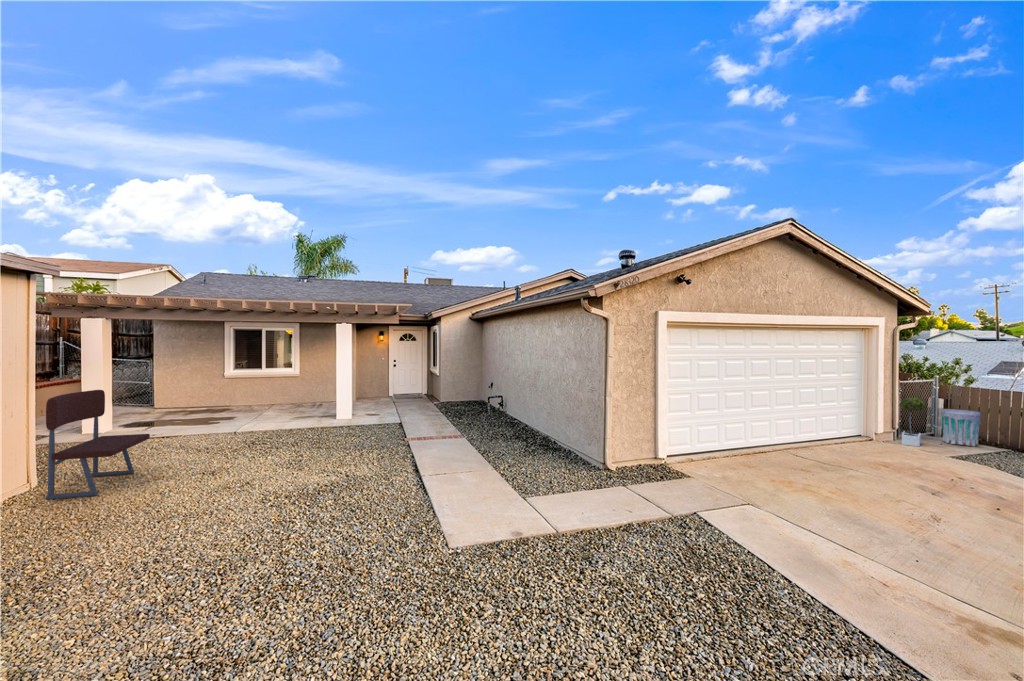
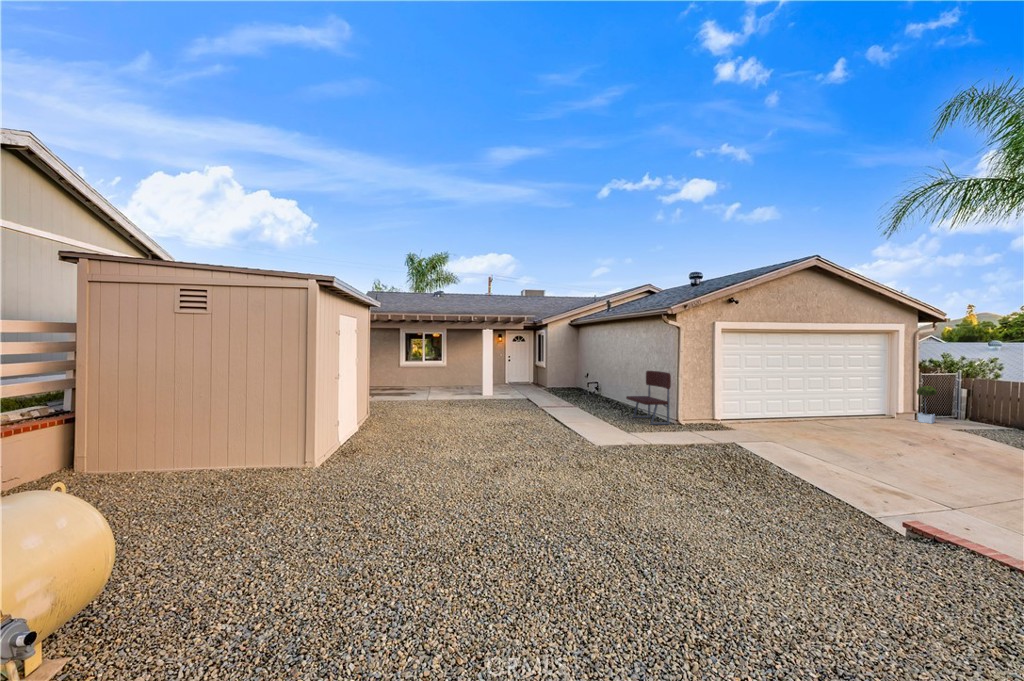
bench: present [46,390,150,500] -> present [626,371,671,425]
trash can: present [941,409,981,446] -> none [957,396,989,425]

